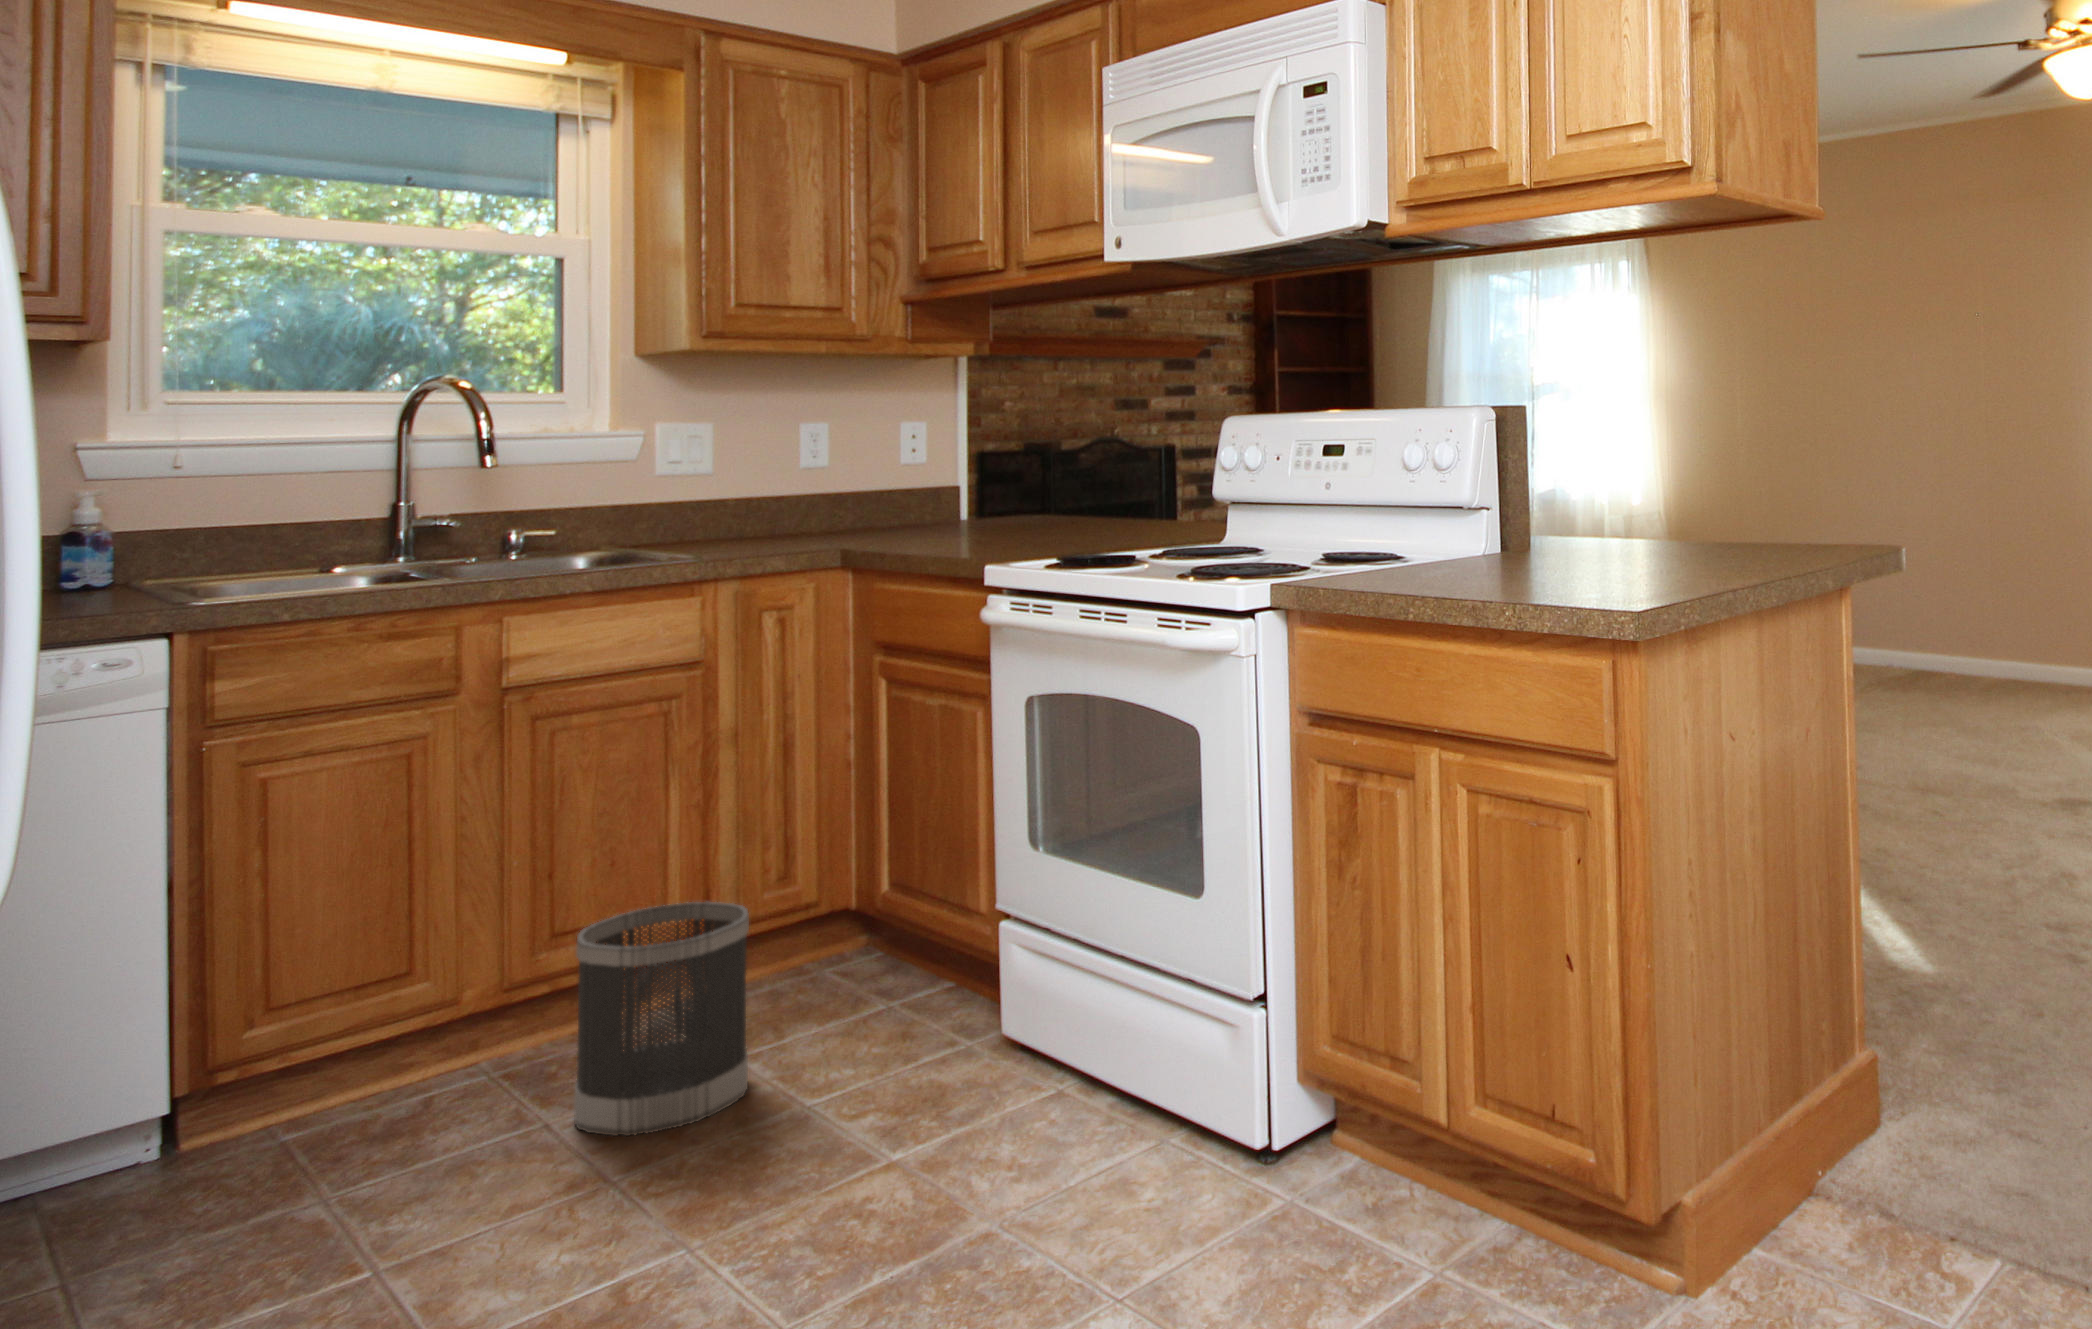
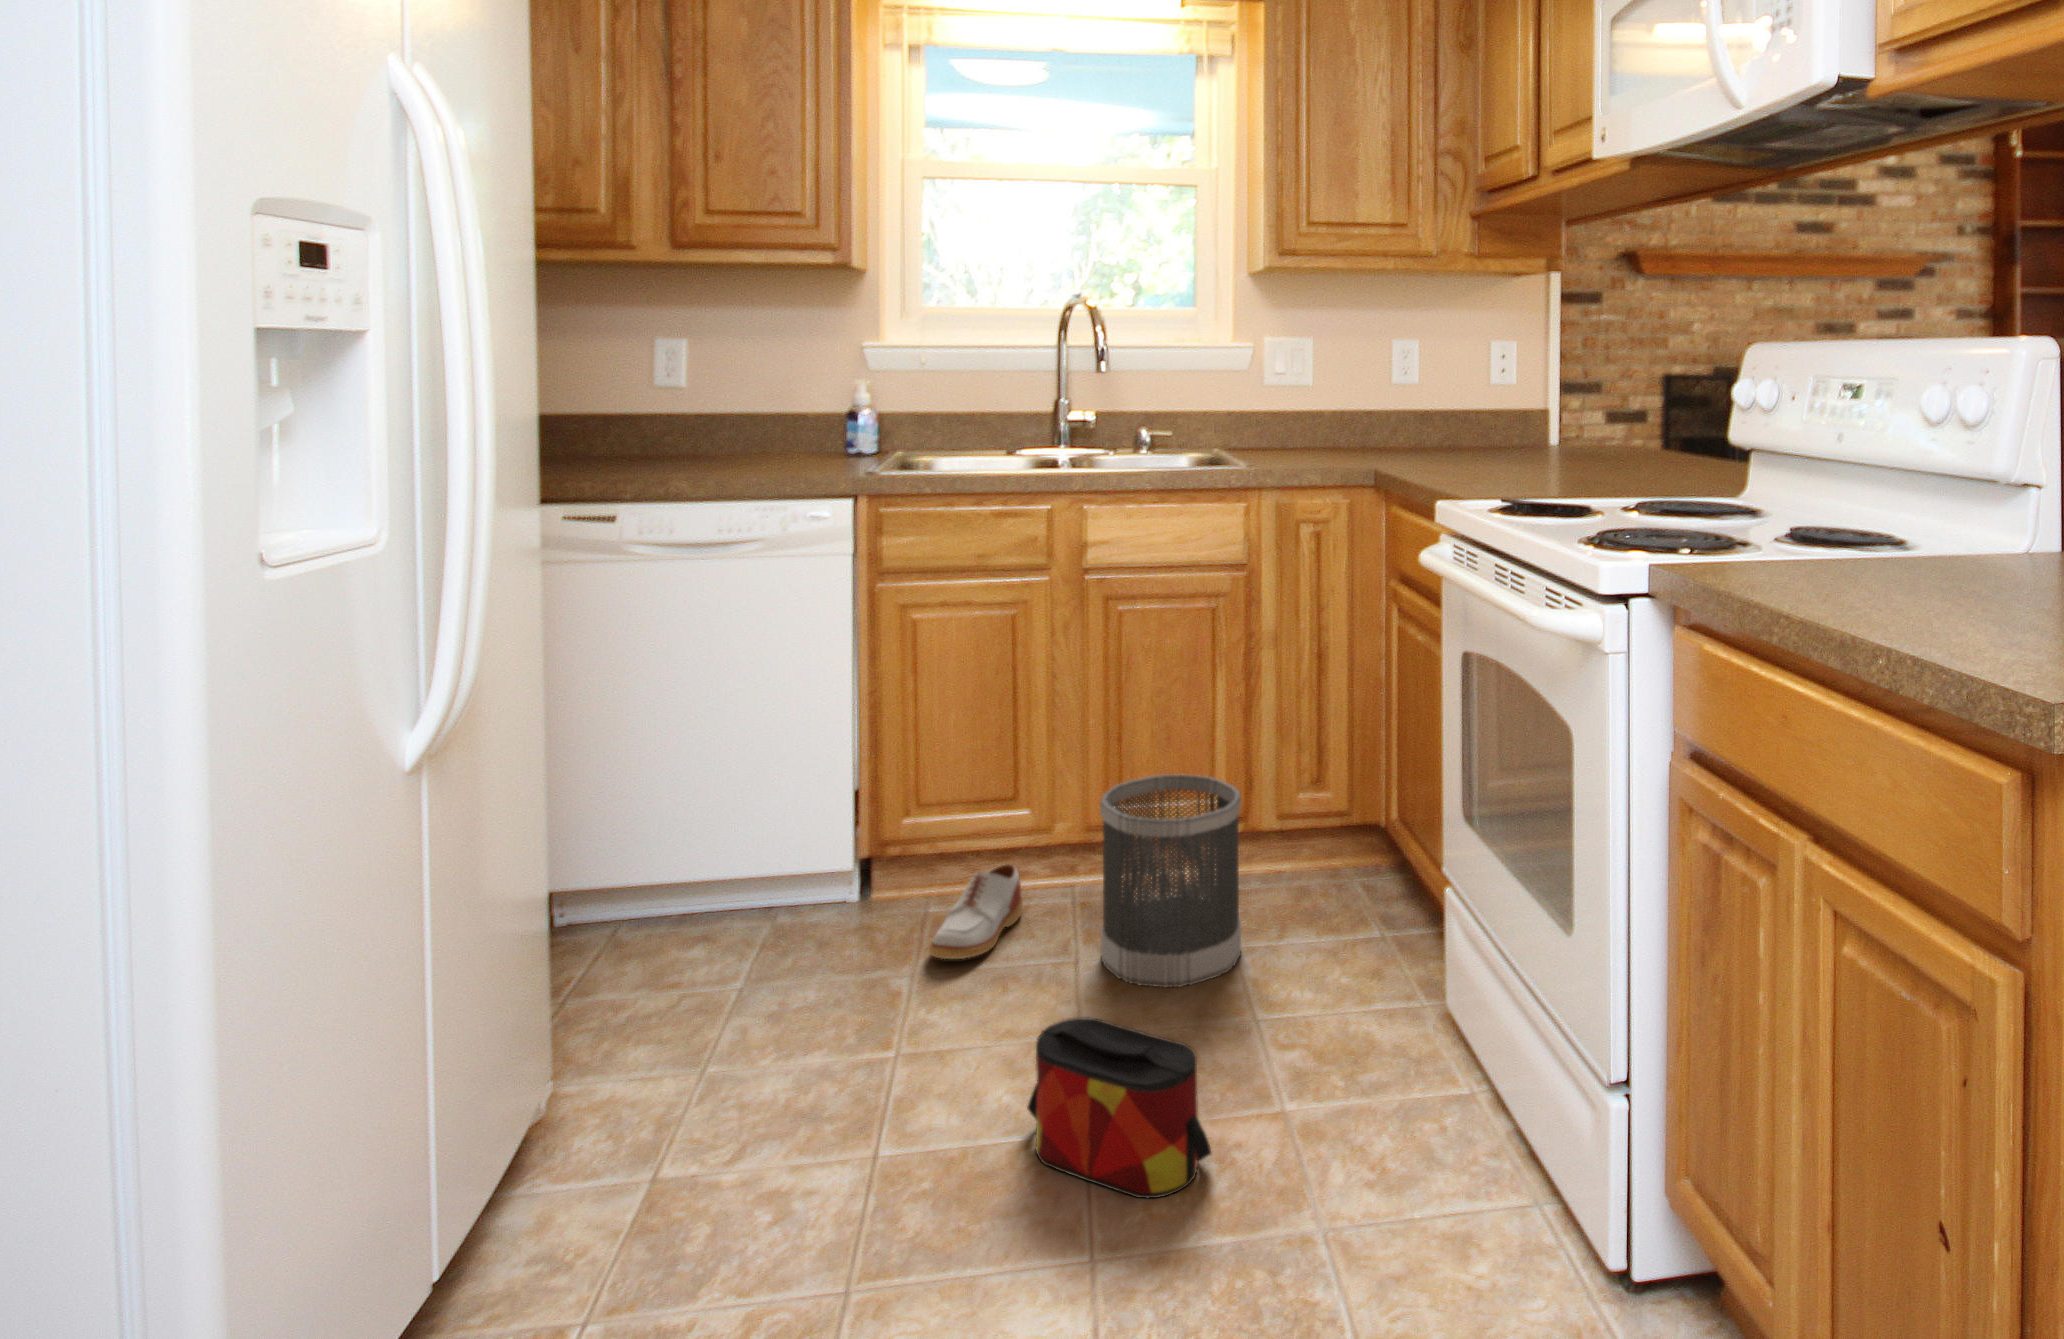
shoe: none [328,1066,427,1184] -> present [929,864,1023,959]
bag: none [627,1109,864,1275] -> present [1027,1017,1211,1198]

